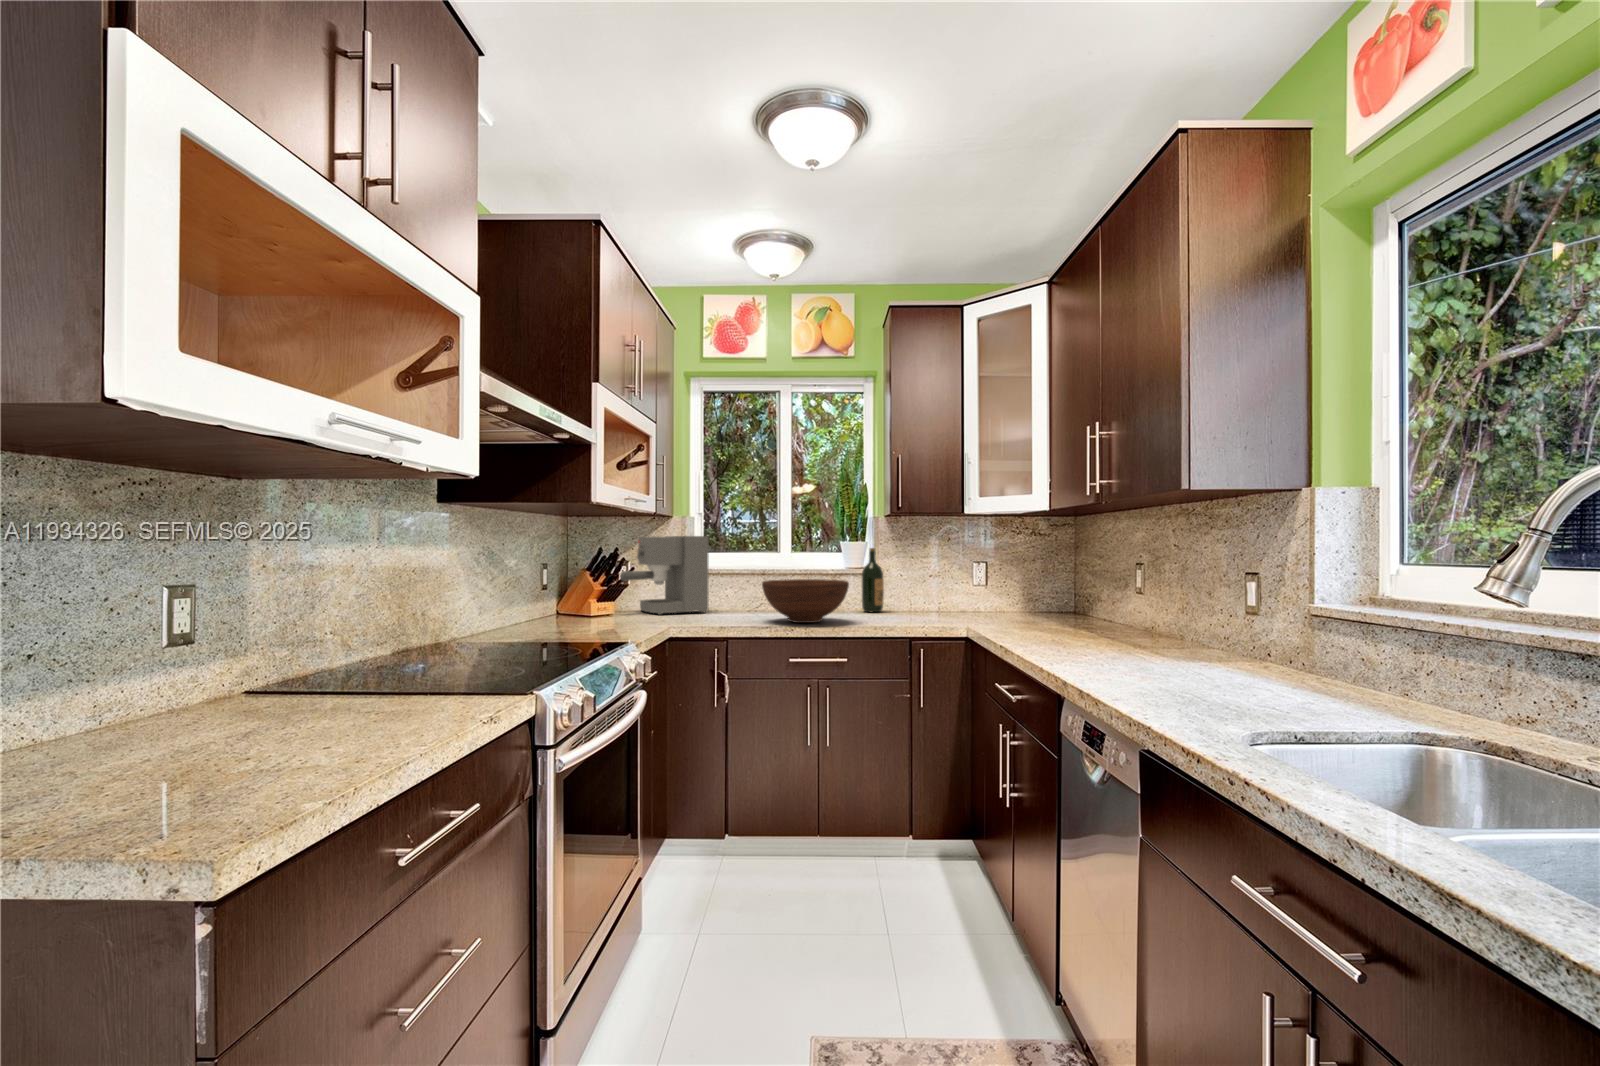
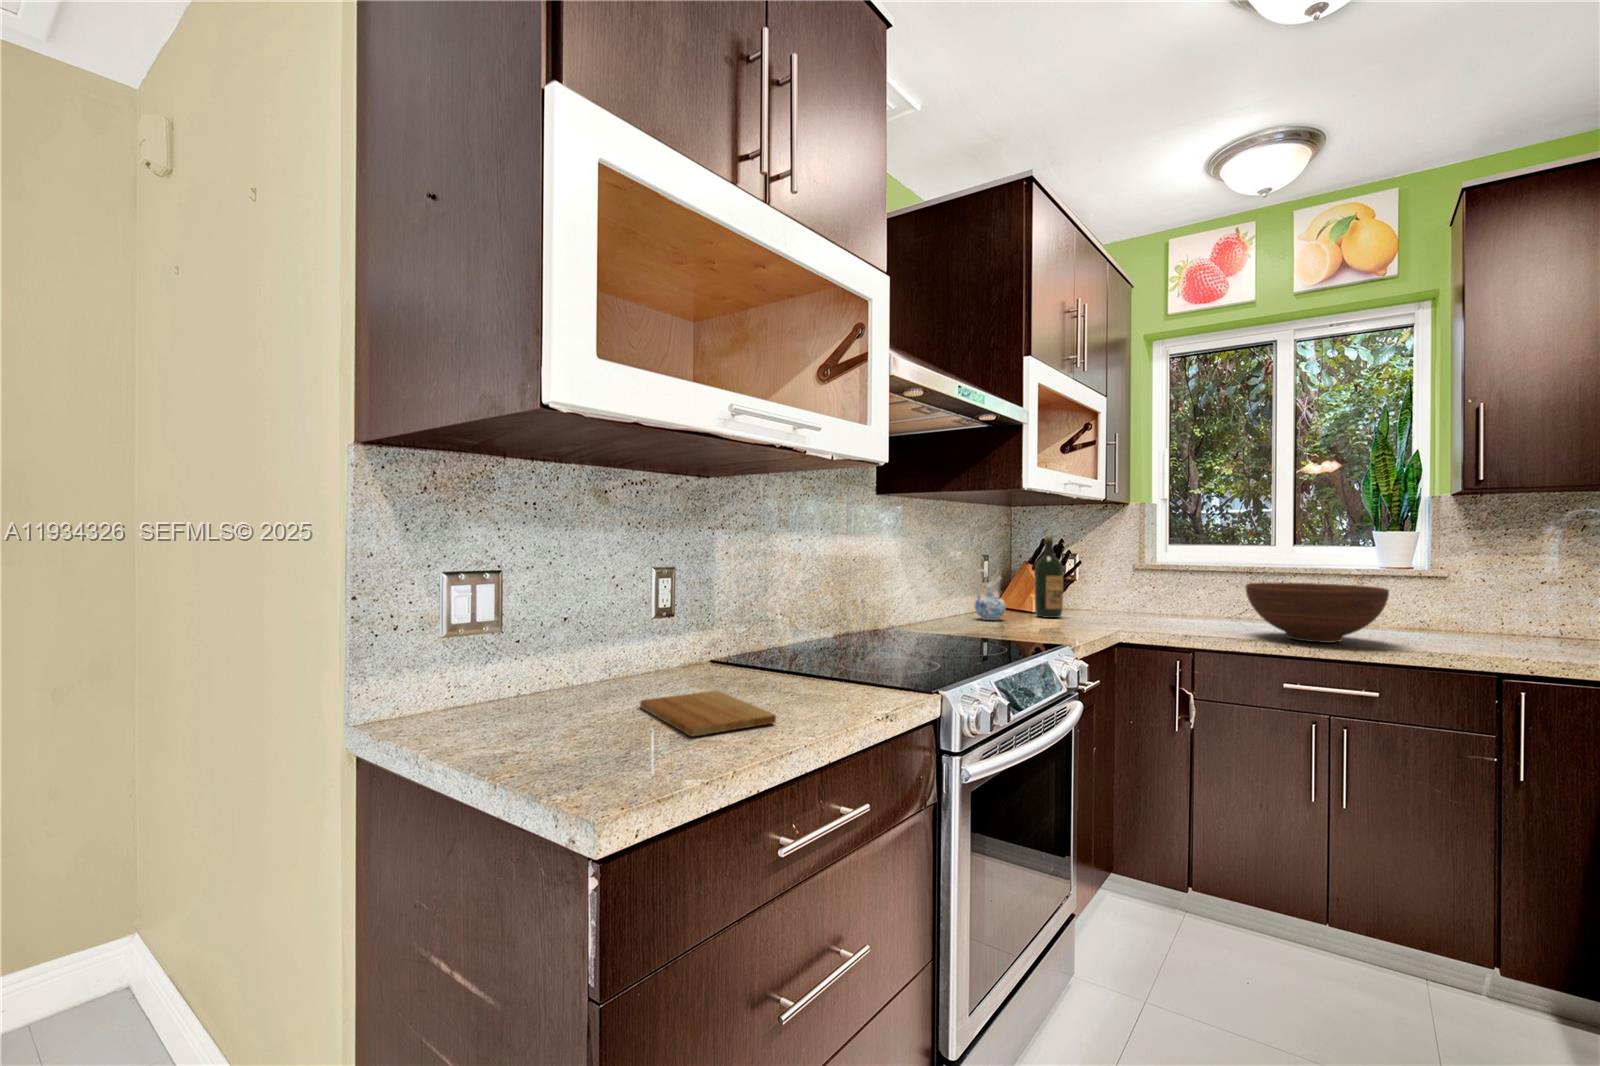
coffee maker: present [620,536,709,615] -> none [1063,526,1173,618]
wine bottle: present [862,548,884,612] -> present [1034,537,1063,618]
ceramic pitcher: none [540,577,571,625] -> present [975,569,1006,620]
cutting board: none [178,720,377,767] -> present [640,691,776,736]

